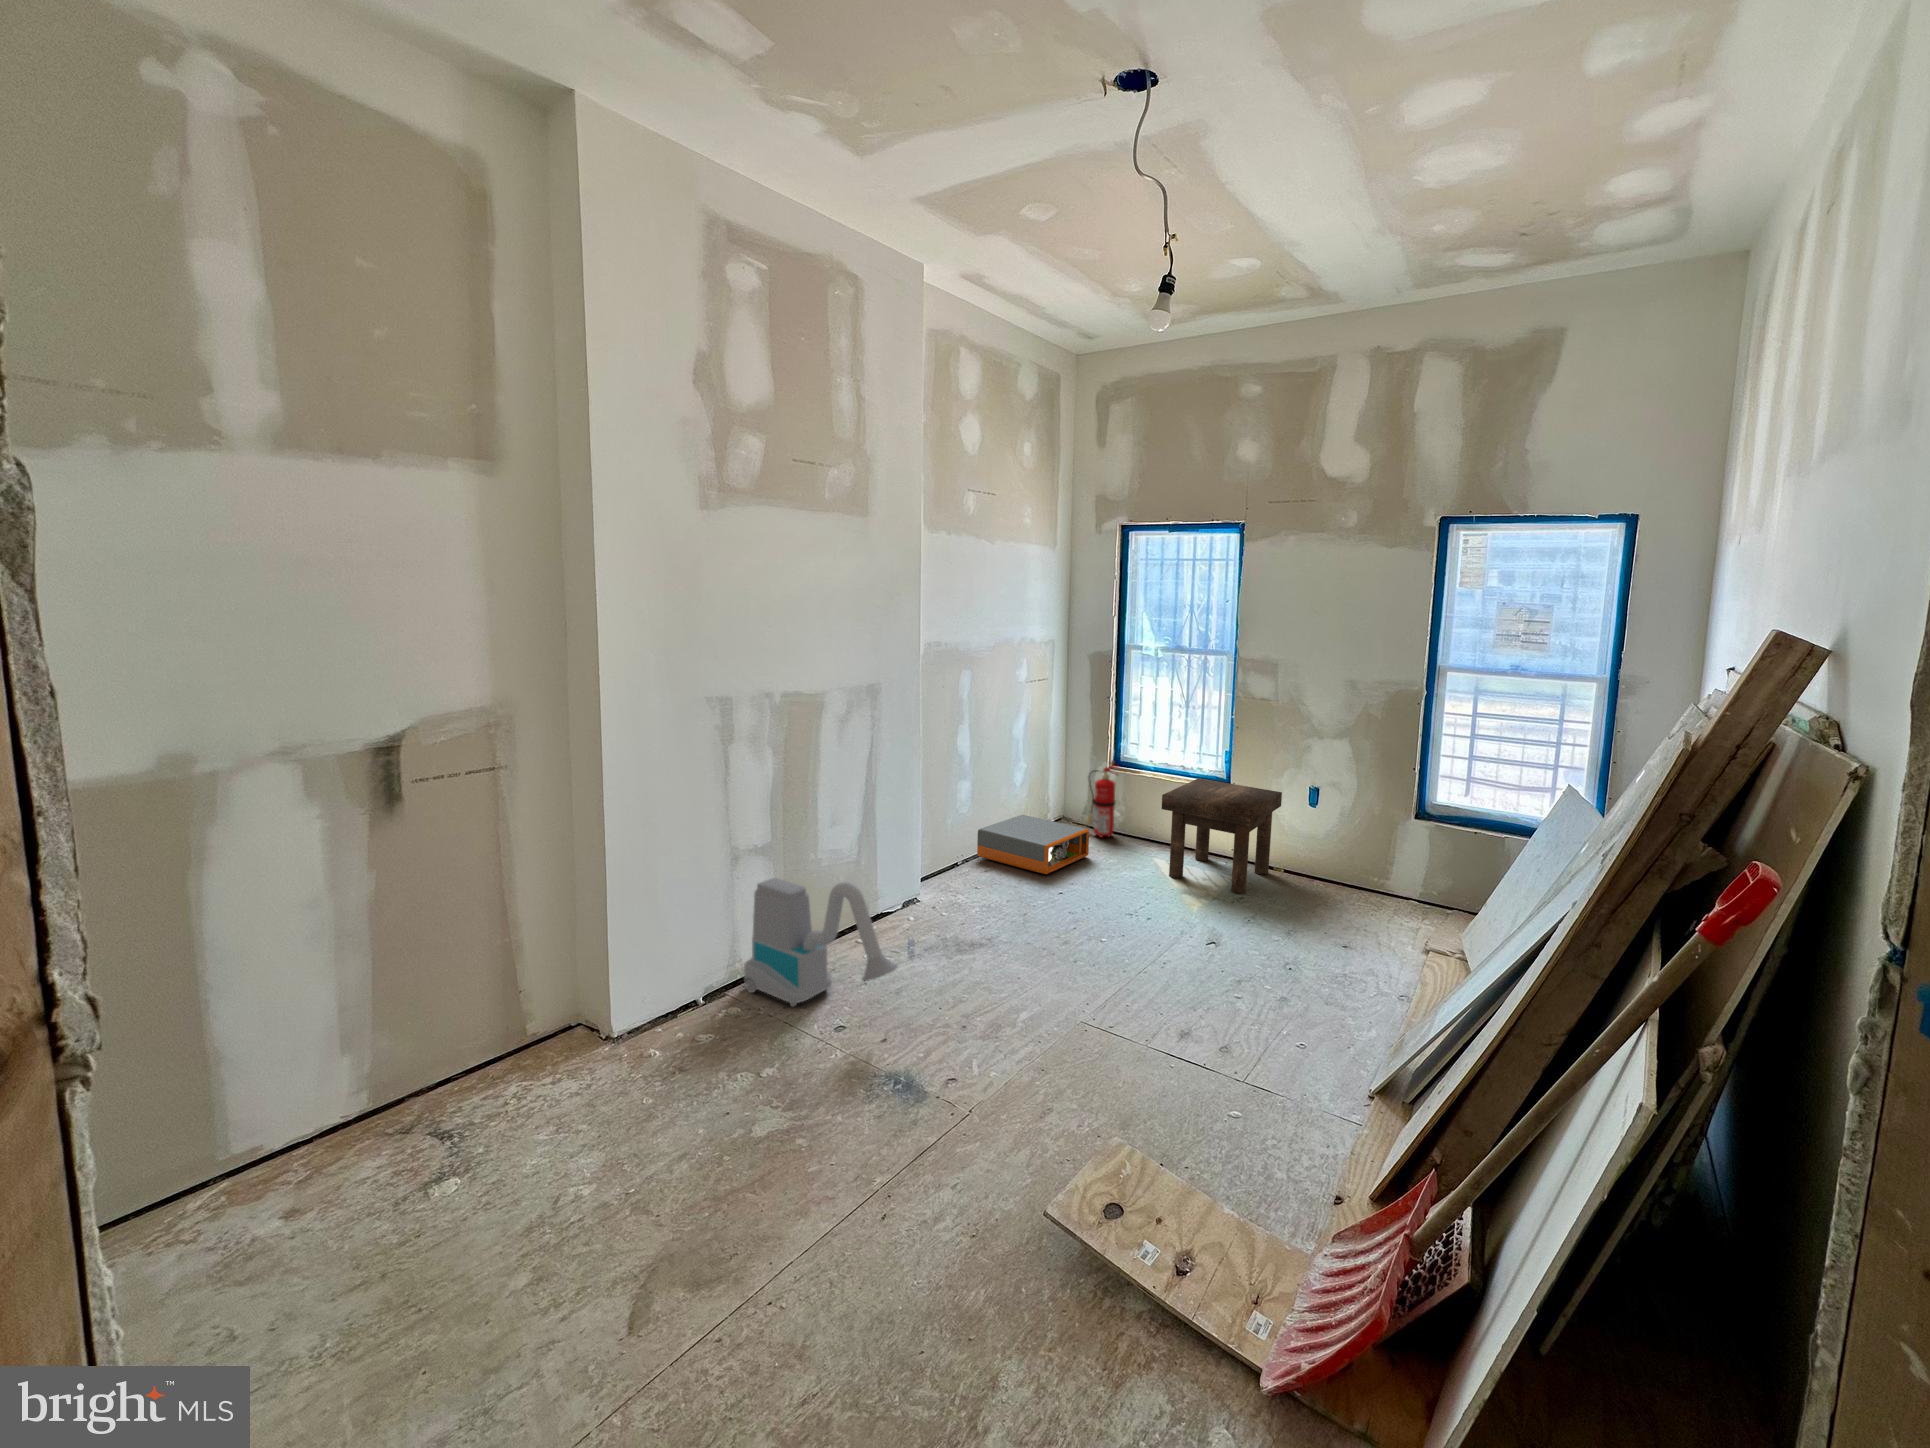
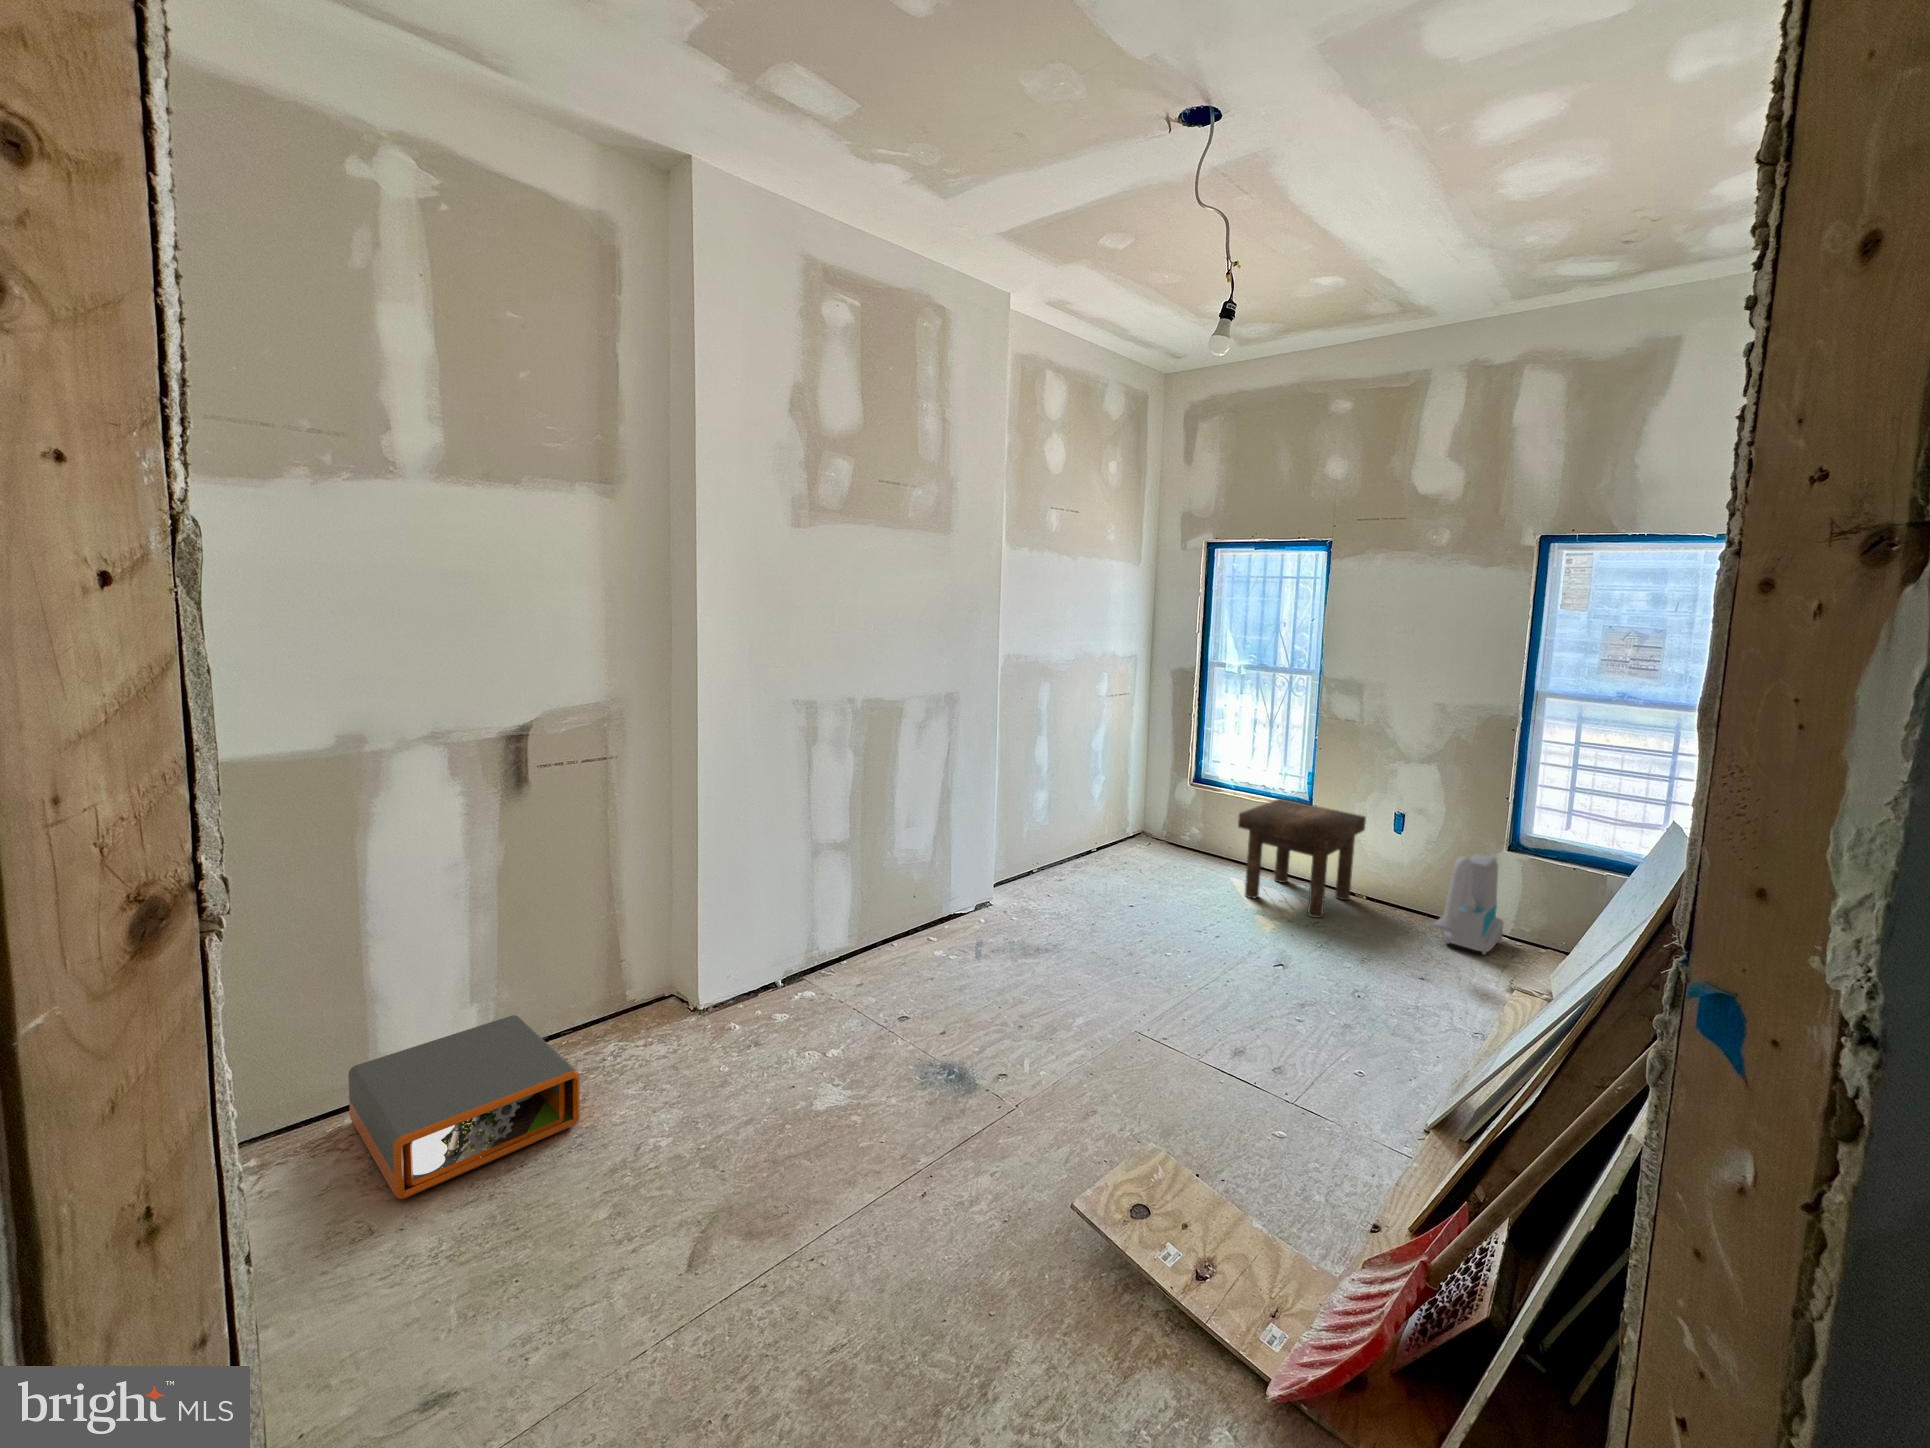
fire extinguisher: present [1086,761,1118,837] -> none [1165,776,1200,854]
storage box: present [977,815,1089,874] -> present [348,1015,580,1199]
vacuum cleaner: present [744,878,898,1007] -> present [1432,854,1504,955]

